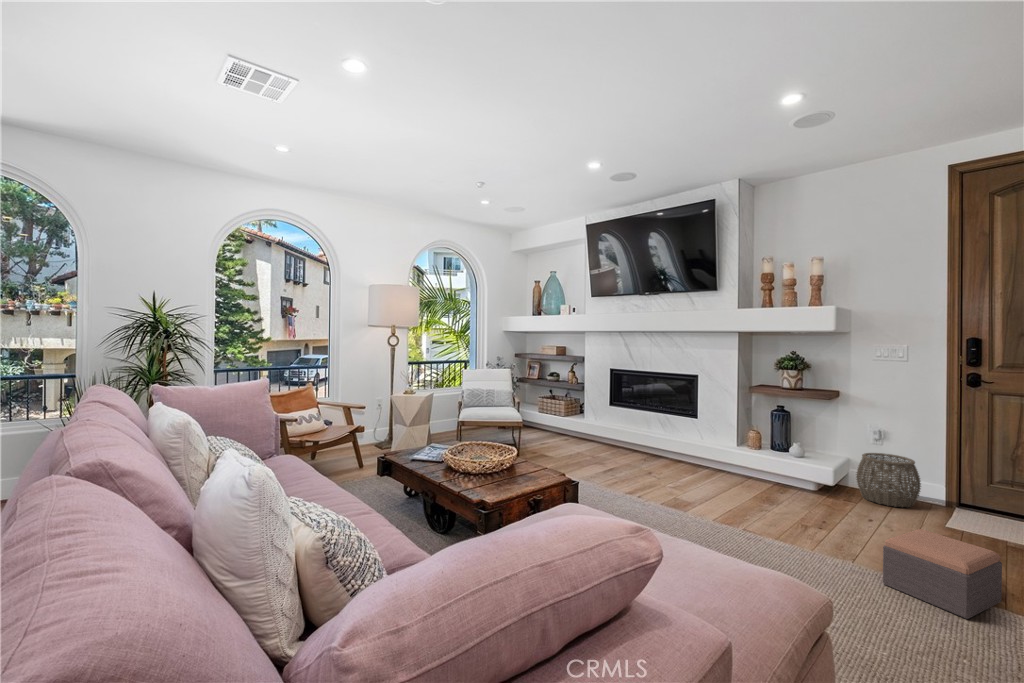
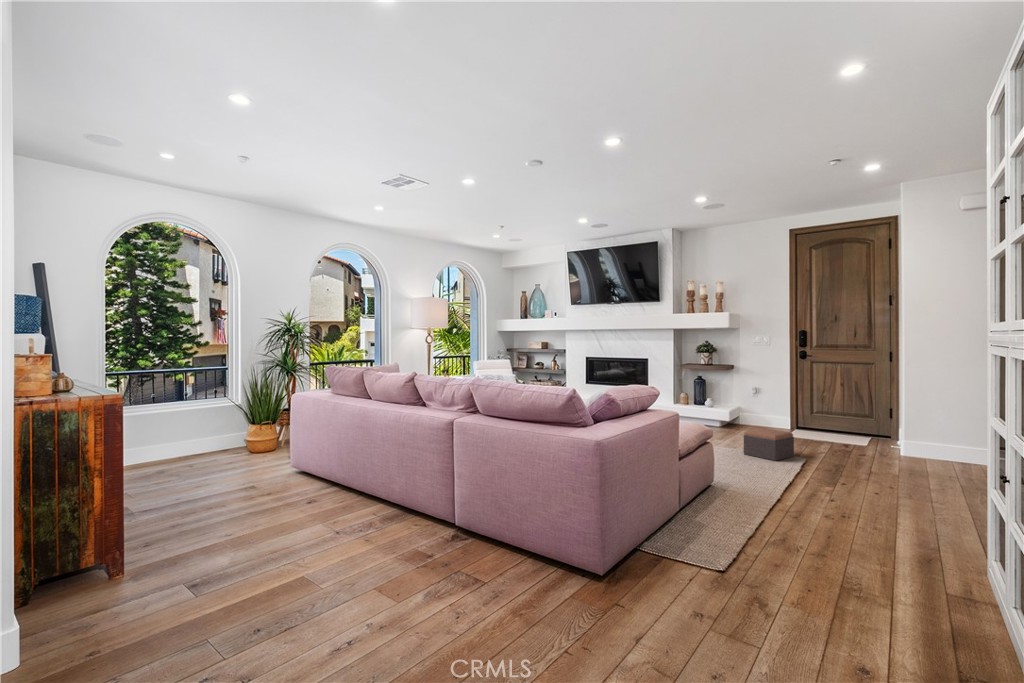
woven basket: present [856,453,921,507] -> none [742,401,776,430]

